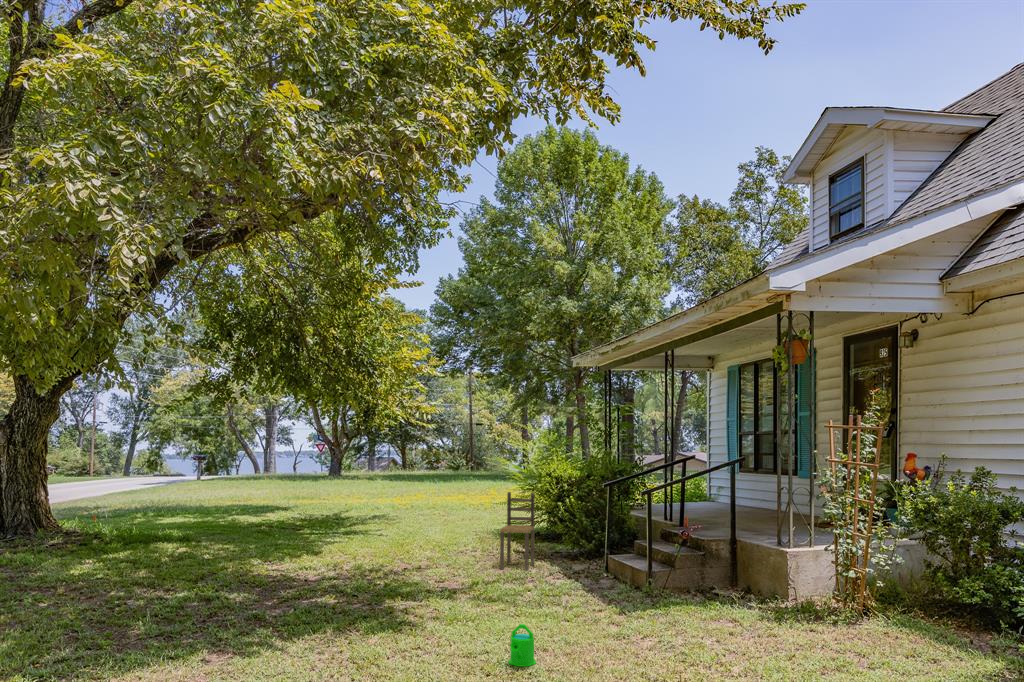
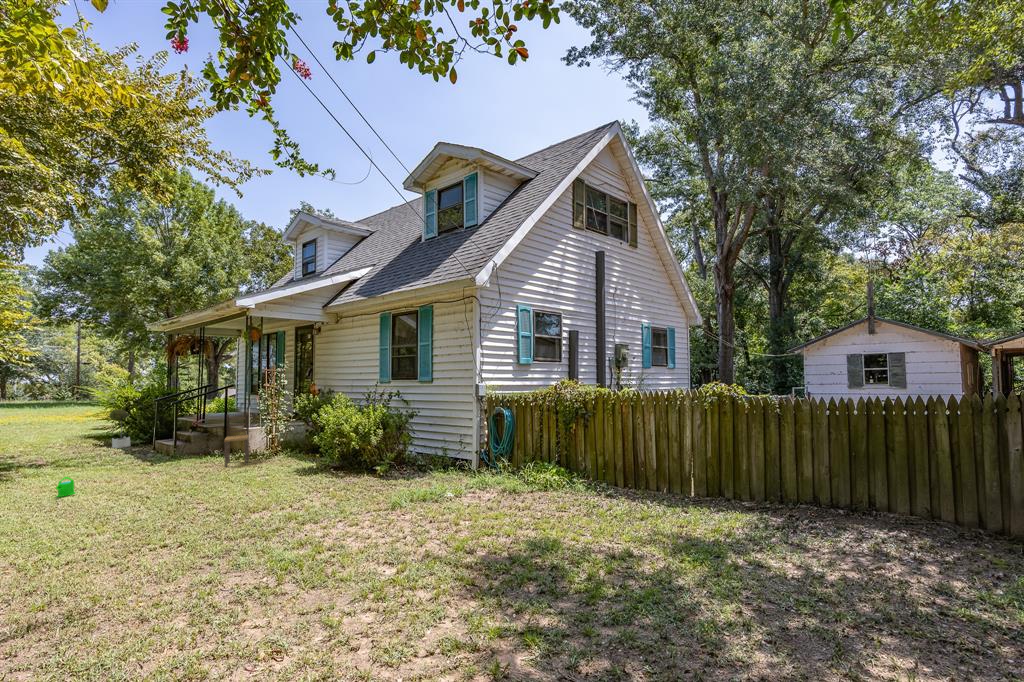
potted tree: none [540,489,567,560] -> present [109,409,130,448]
chair: present [500,492,534,571] -> present [224,413,249,467]

